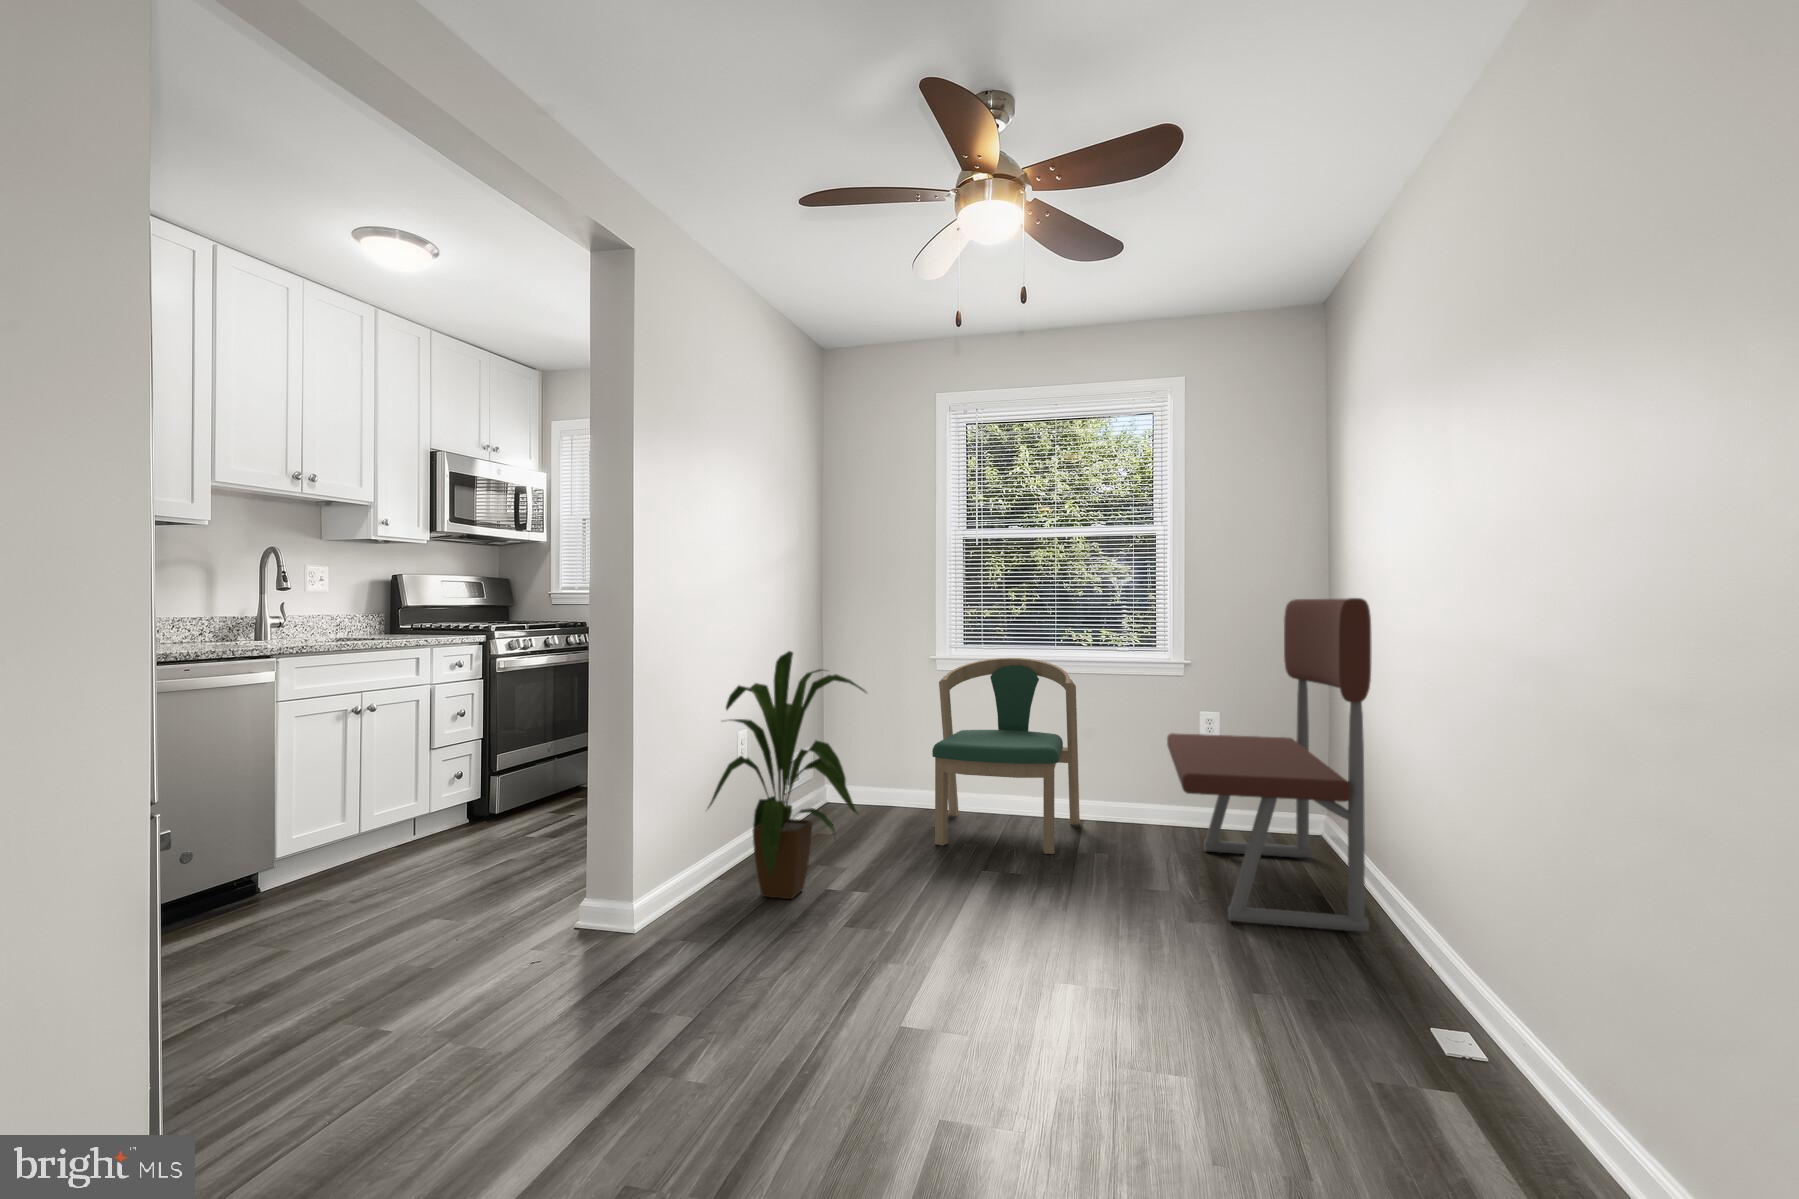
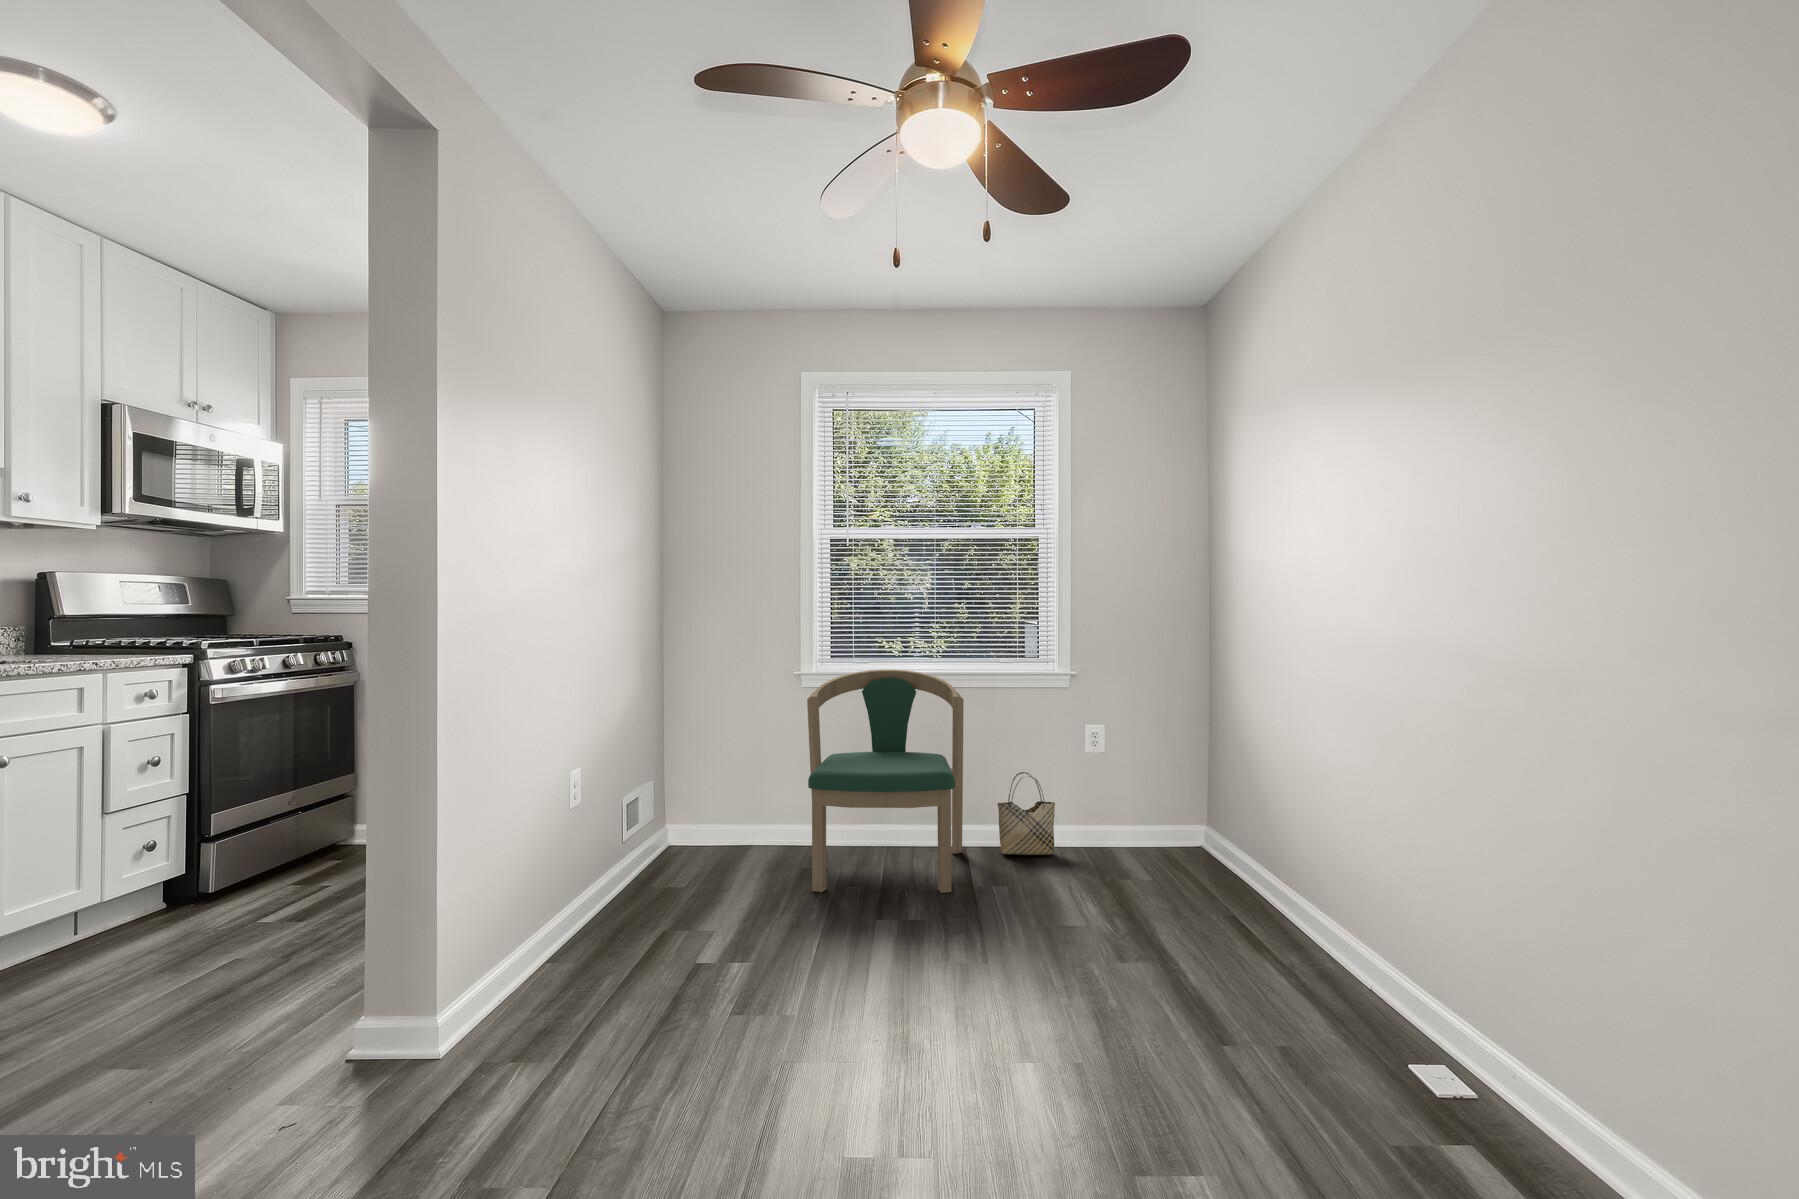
bench: present [1167,598,1371,932] -> none [1064,598,1317,960]
house plant: present [708,651,865,899] -> none [541,668,757,987]
woven basket: none [1111,754,1167,831] -> present [997,772,1055,855]

